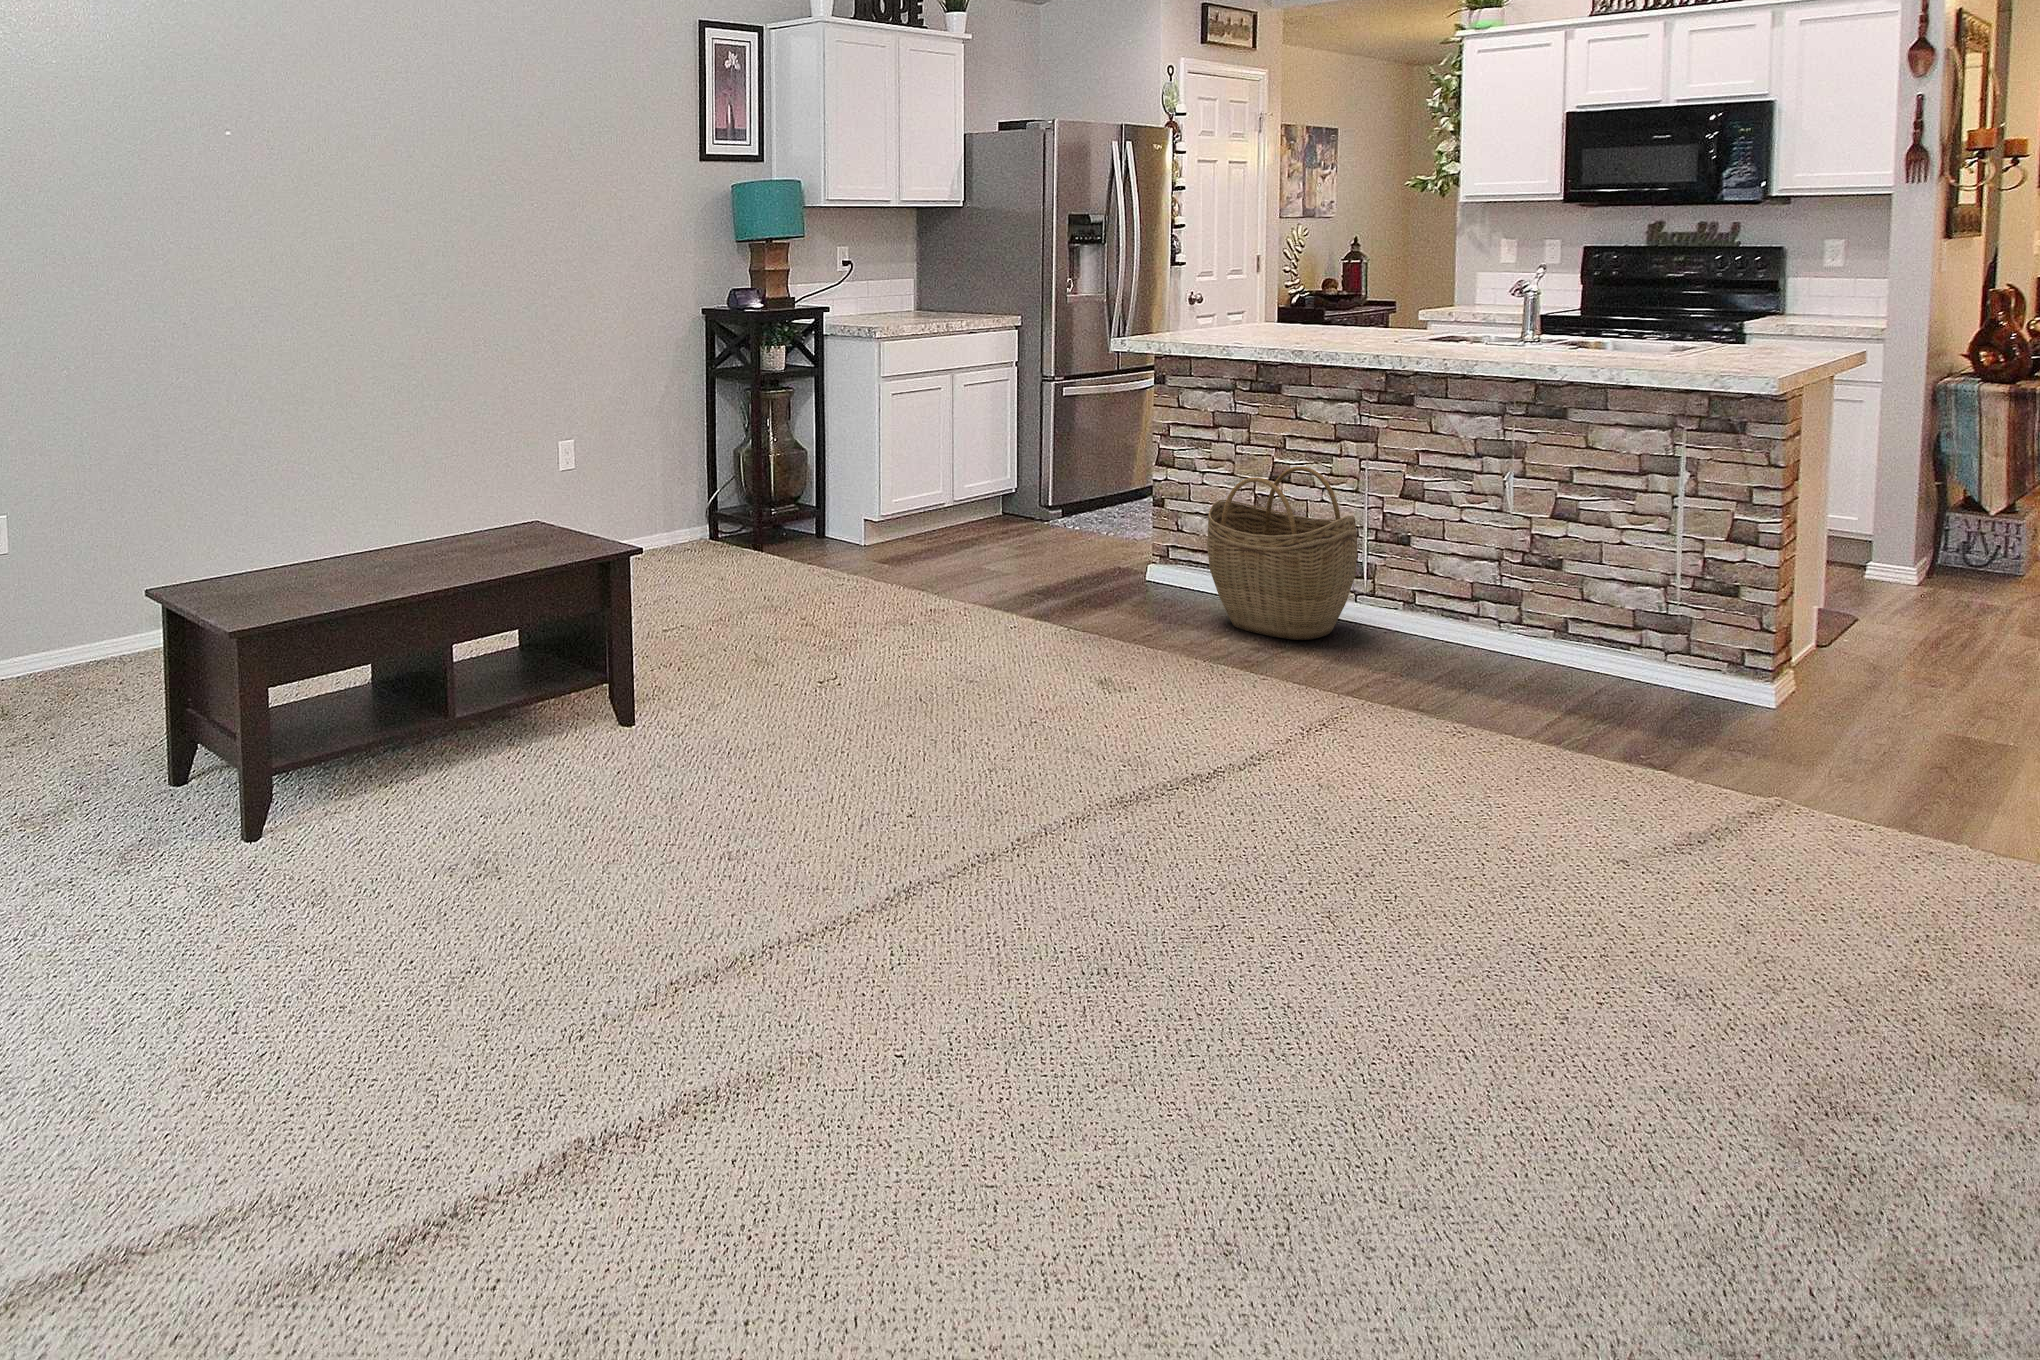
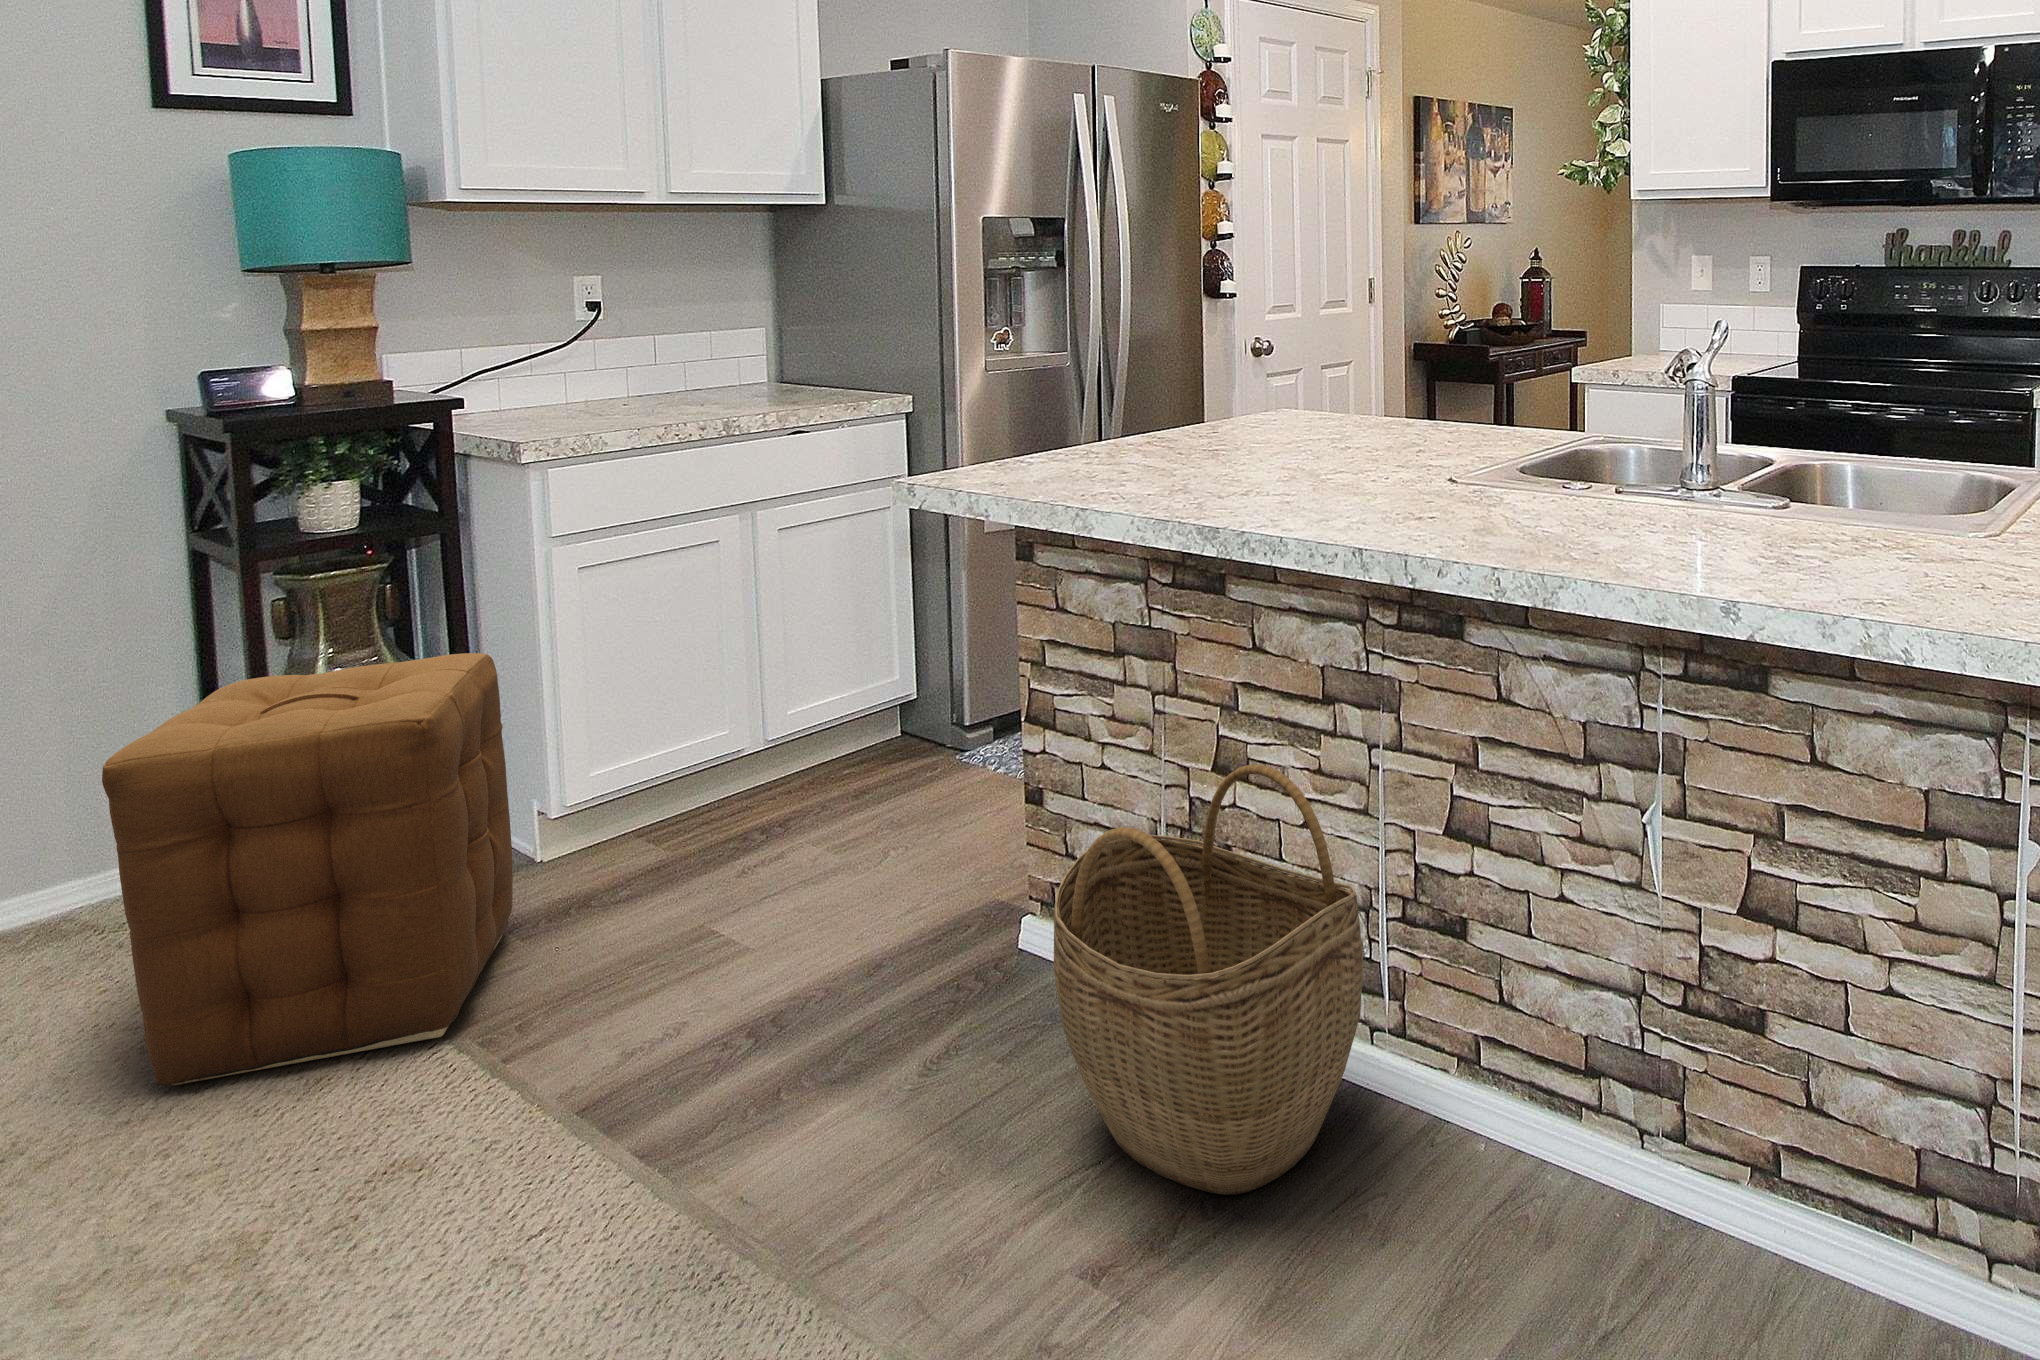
ottoman: none [765,422,900,590] -> present [102,653,513,1085]

